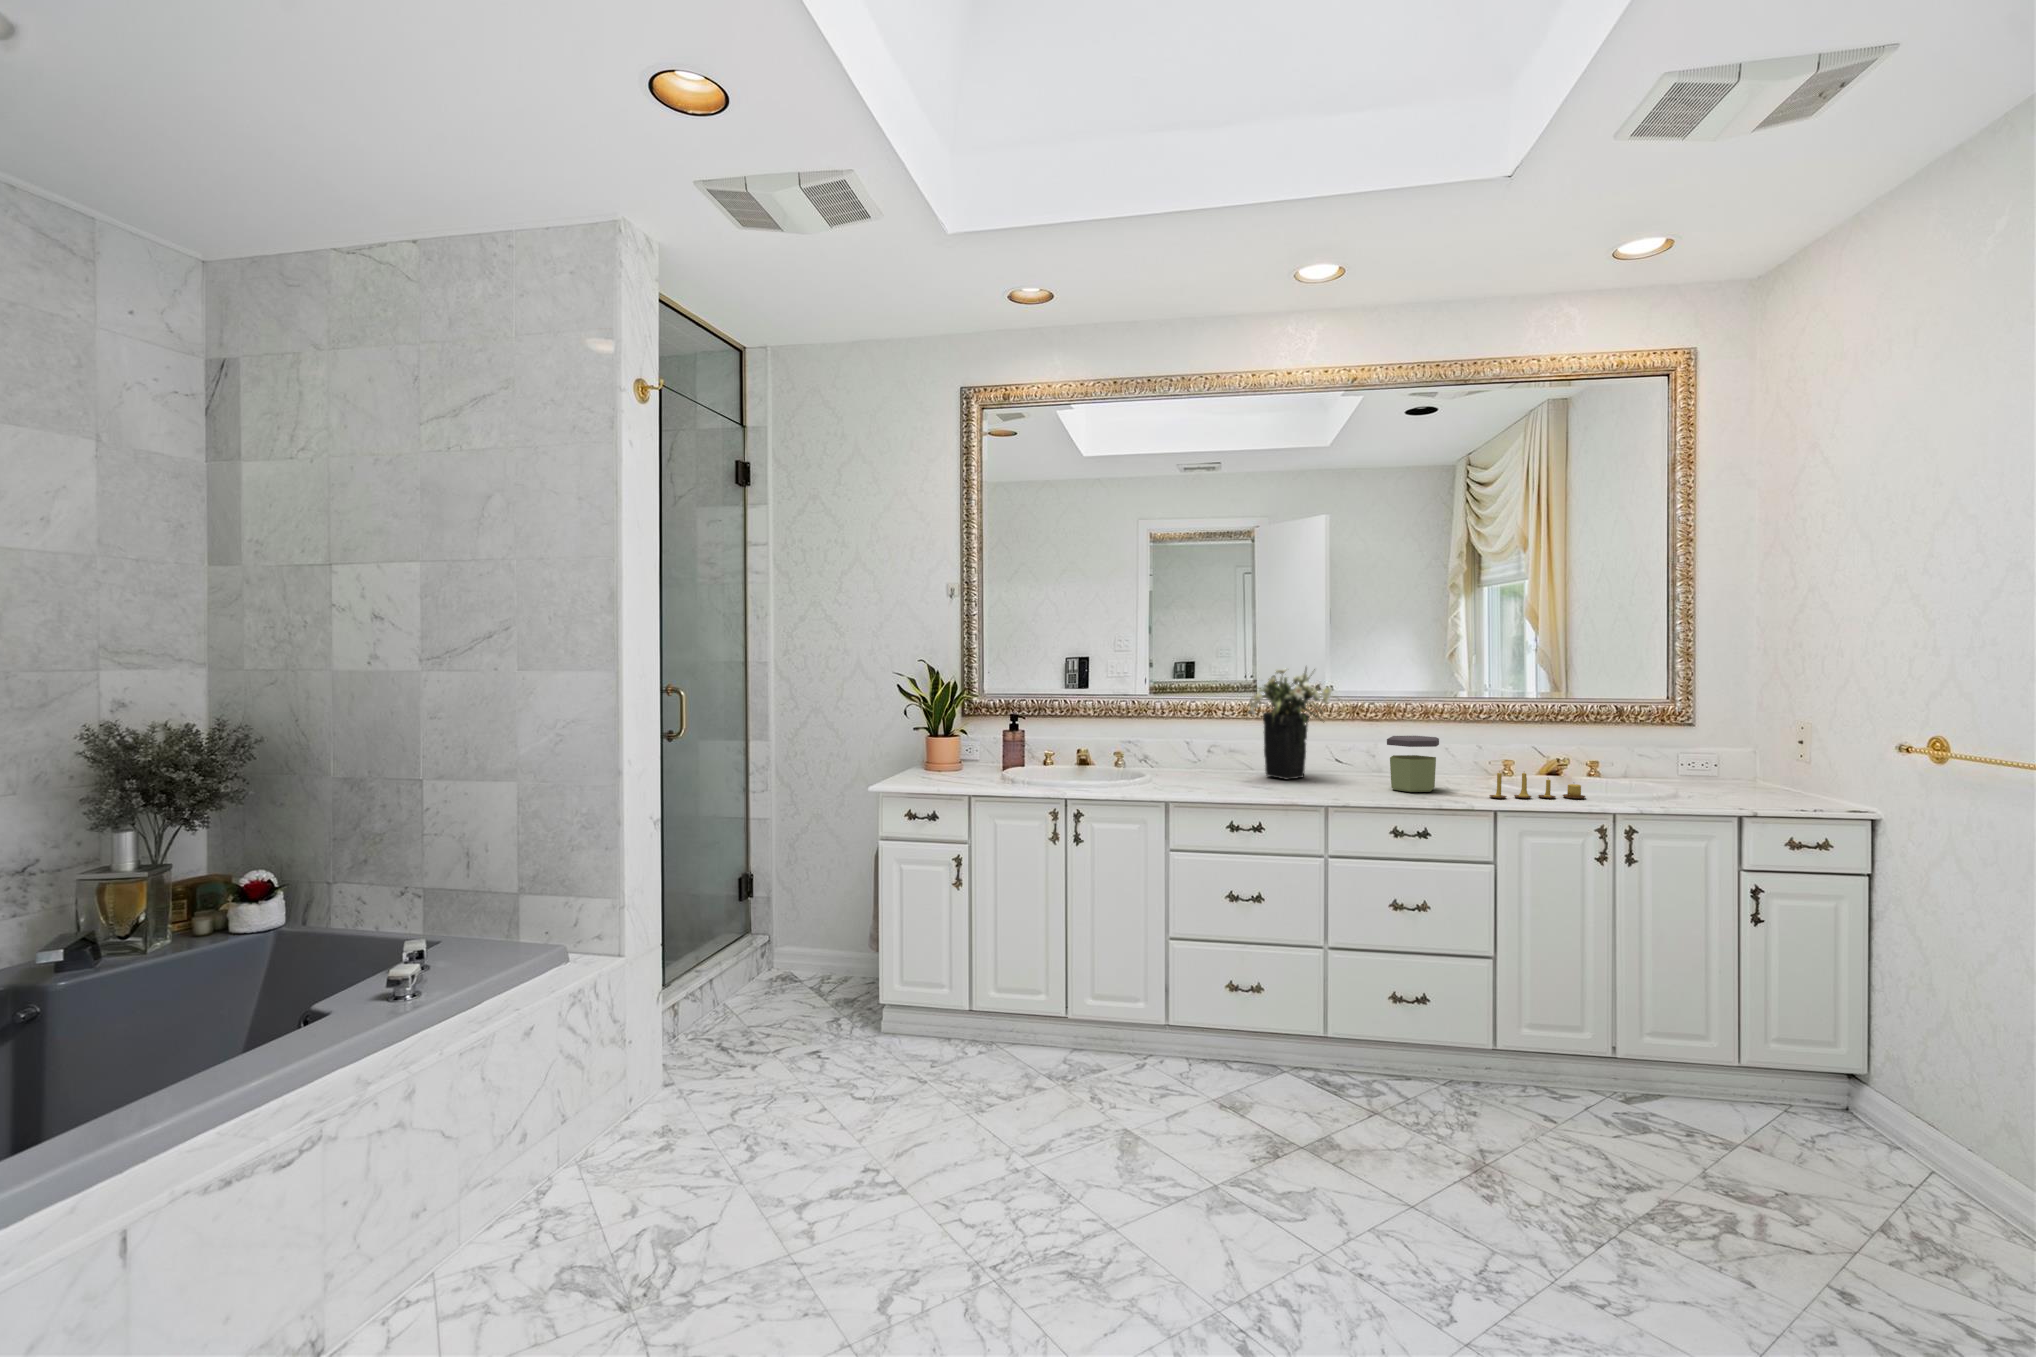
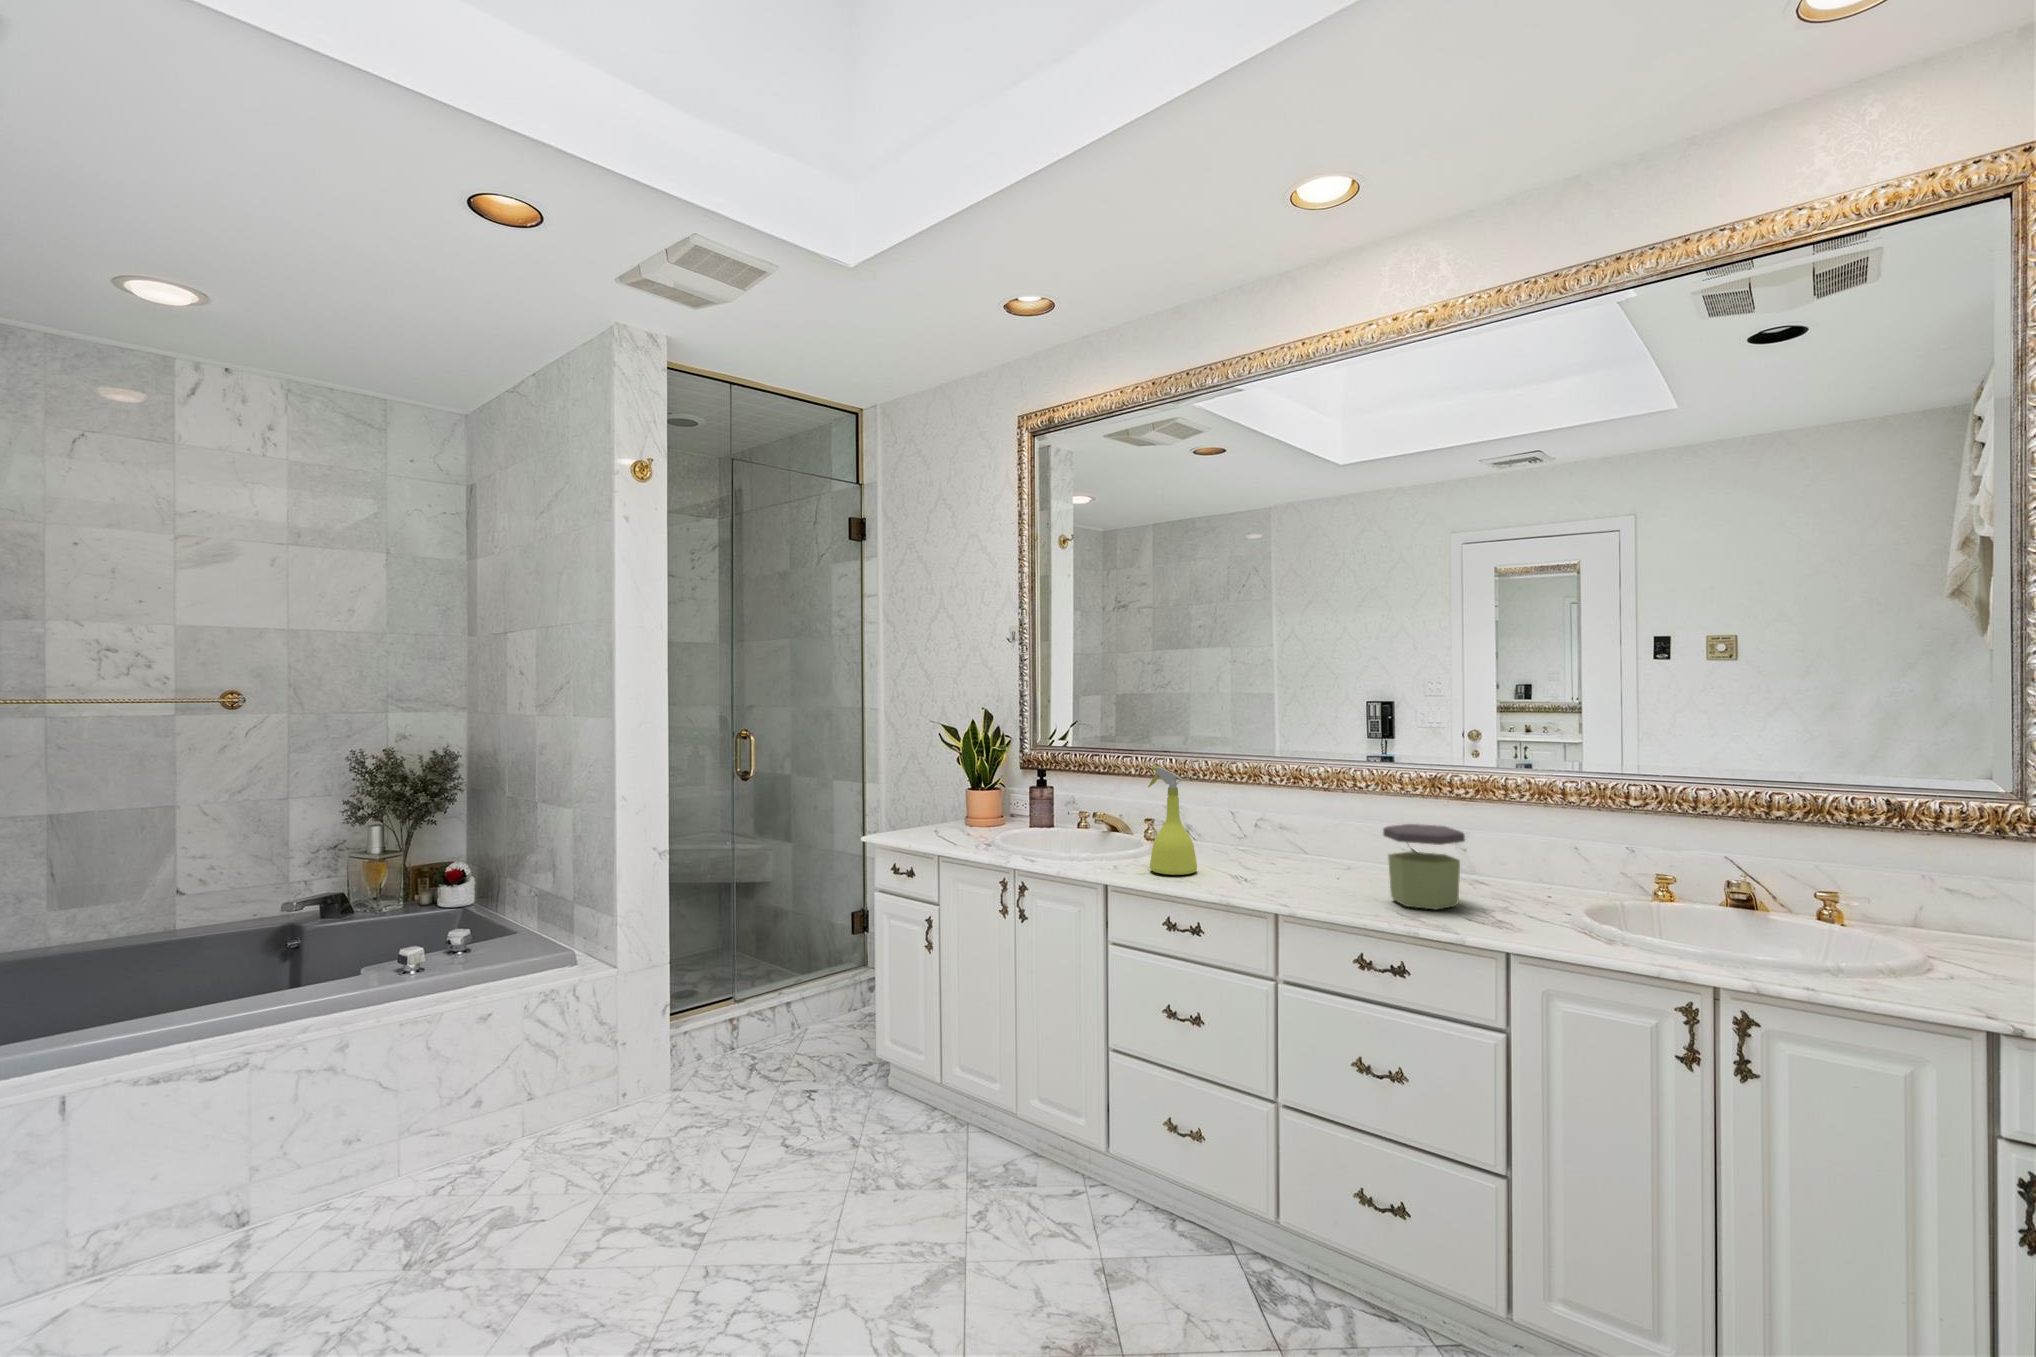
flower arrangement: present [1247,668,1334,780] -> none [1233,722,1359,870]
spray bottle: none [1193,703,1233,790] -> present [1148,766,1197,875]
candle: present [1490,772,1585,798] -> none [1505,890,1676,952]

